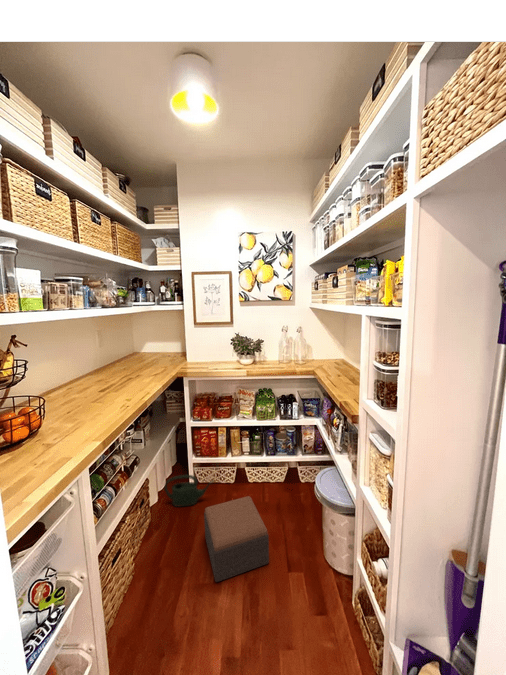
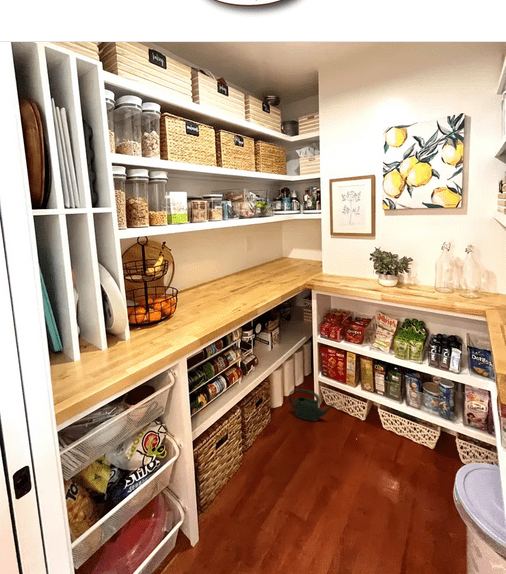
footstool: present [204,496,269,582] -> none [308,420,368,494]

